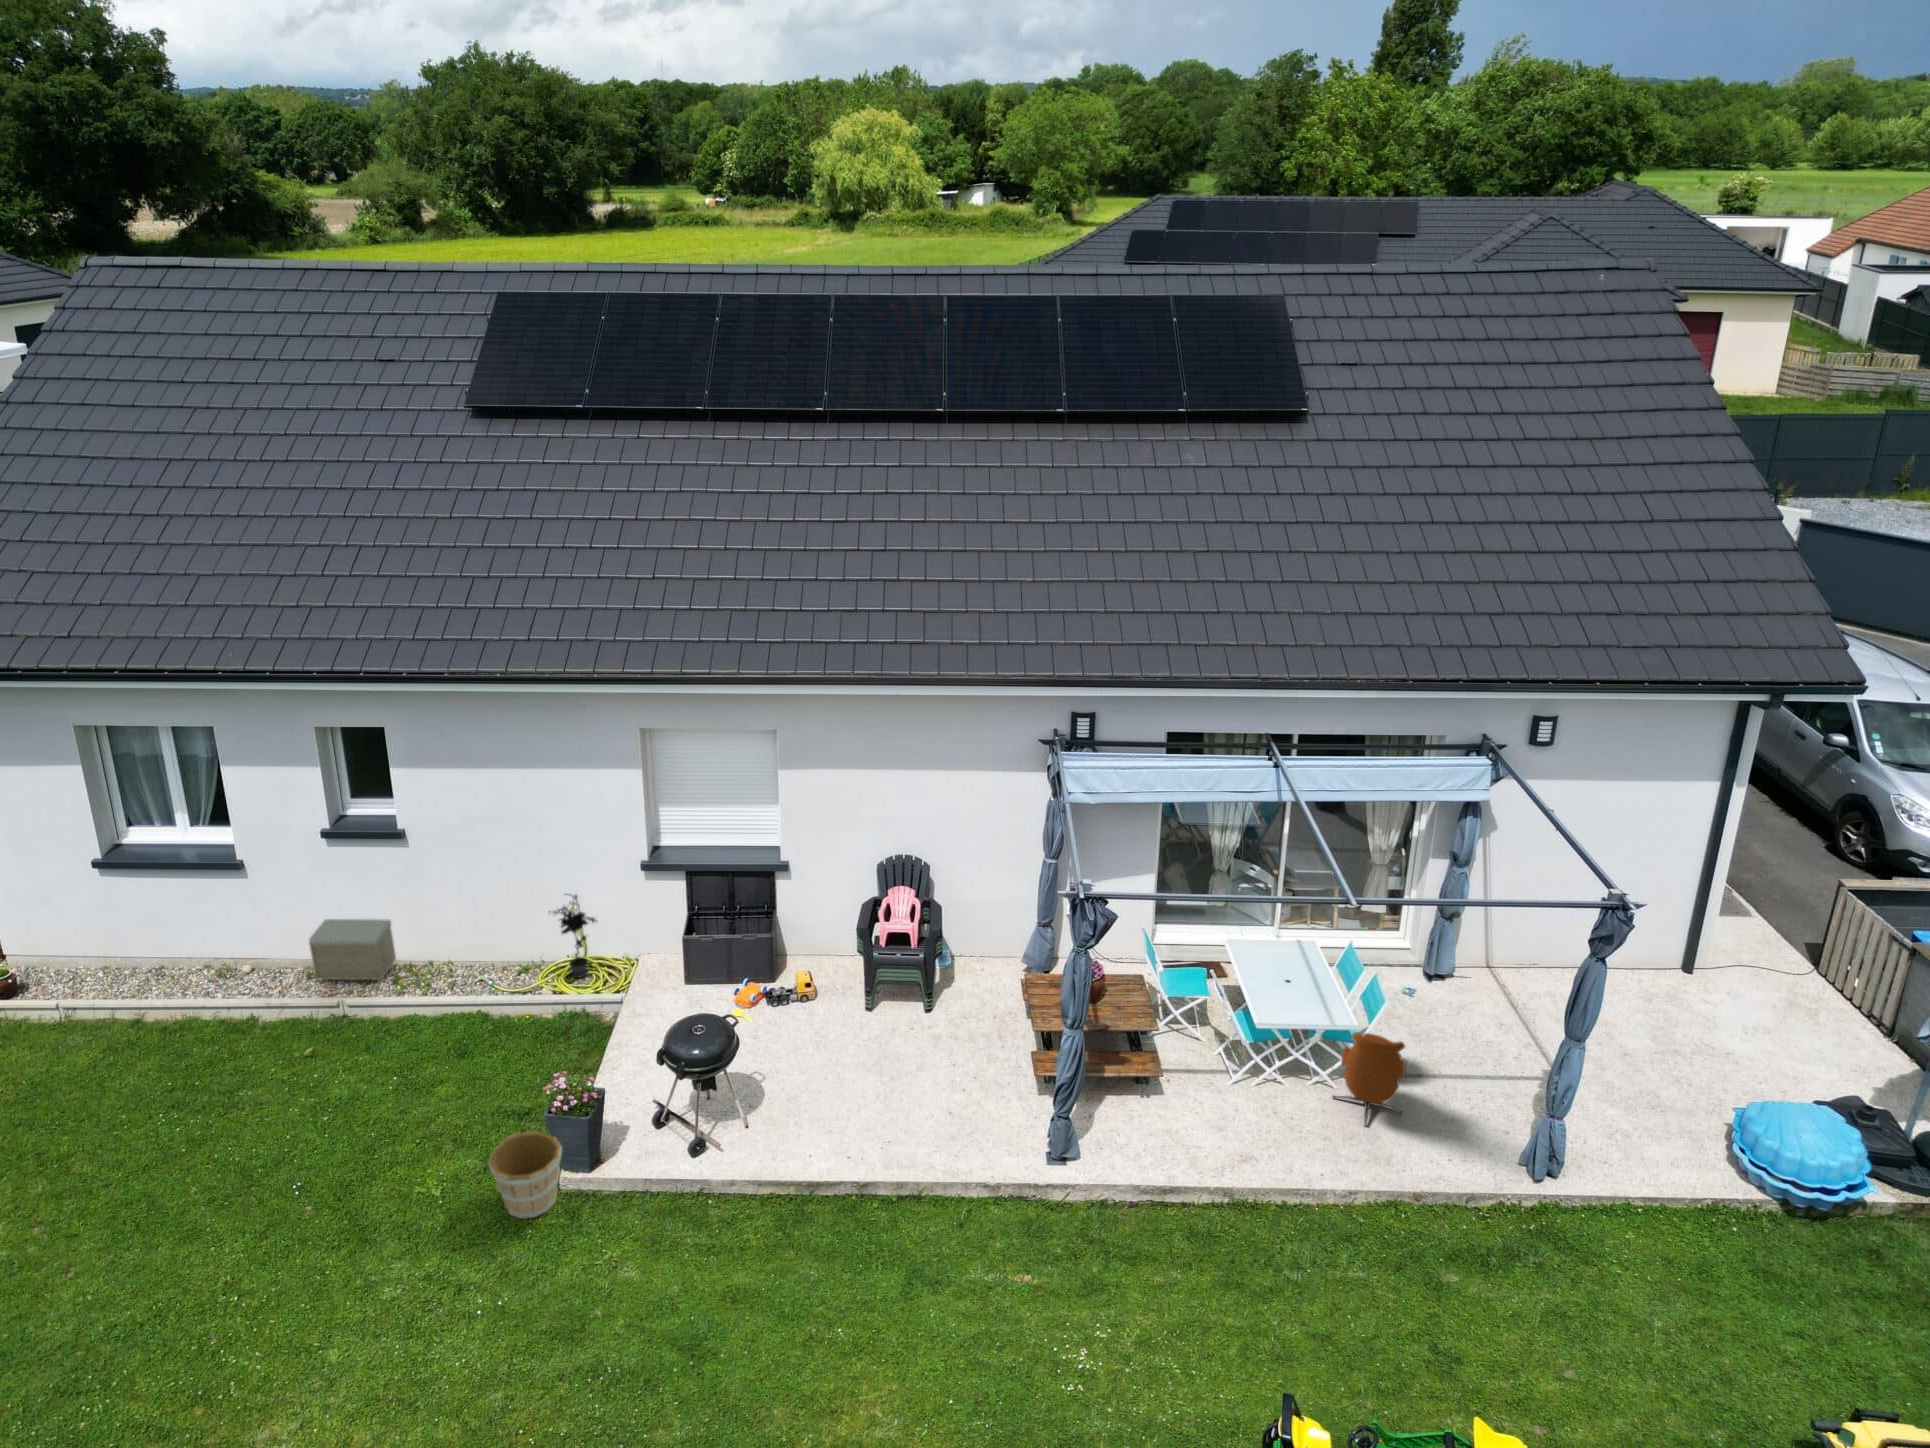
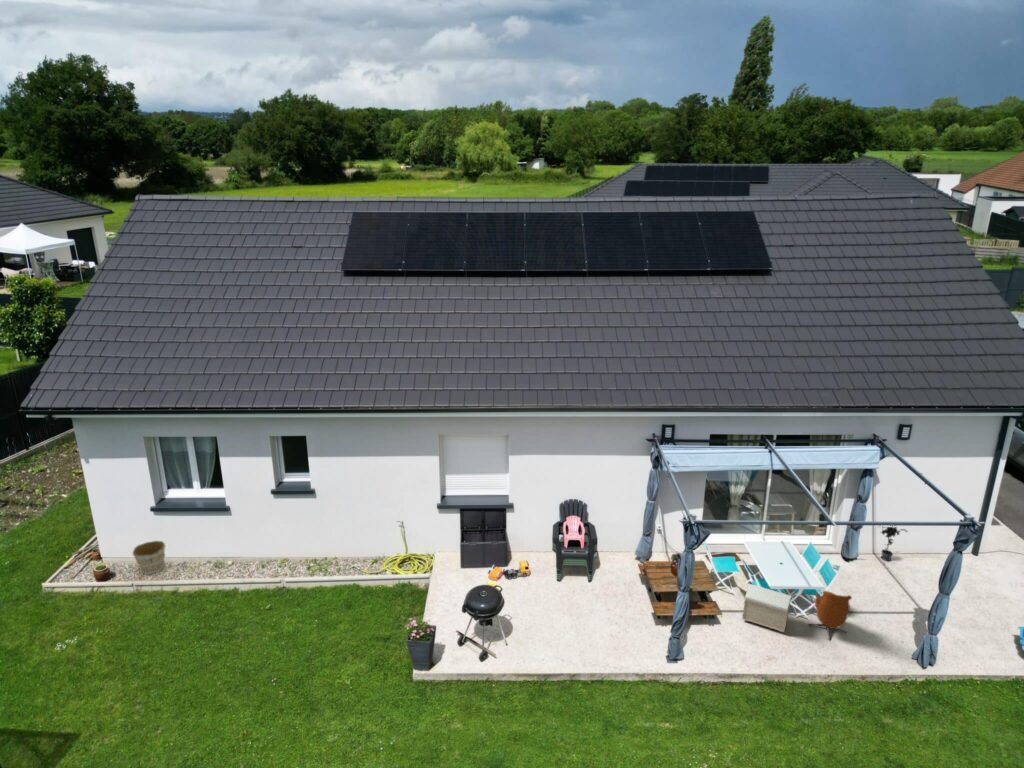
potted plant: present [549,905,595,978] -> present [881,525,907,561]
storage bench: present [309,919,396,981] -> present [742,584,791,632]
wooden bucket: present [488,1131,562,1219] -> present [133,541,165,575]

